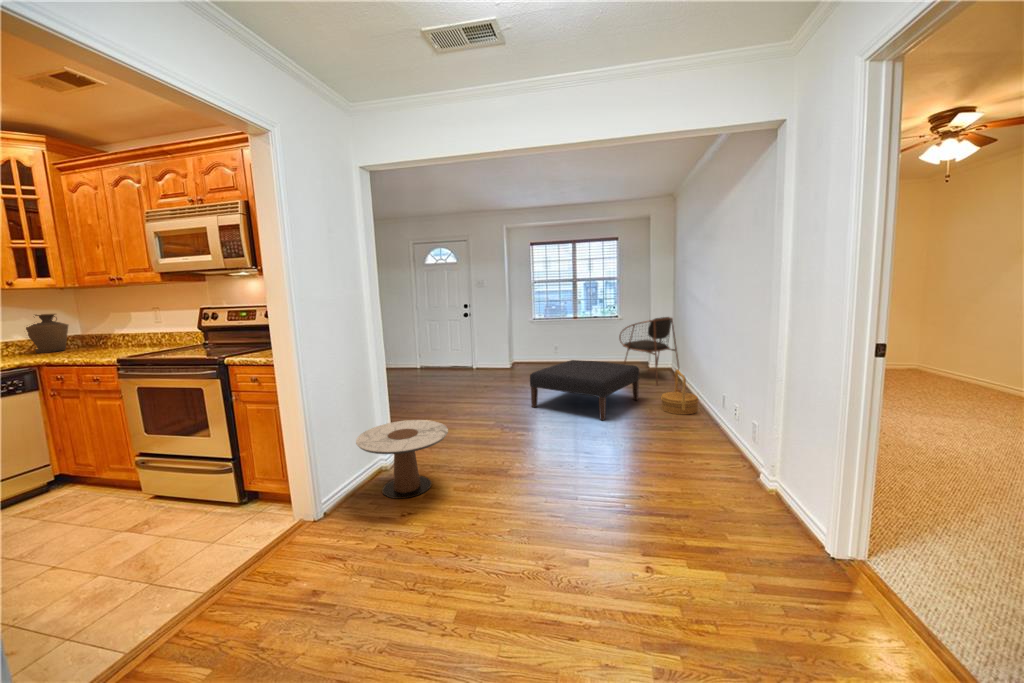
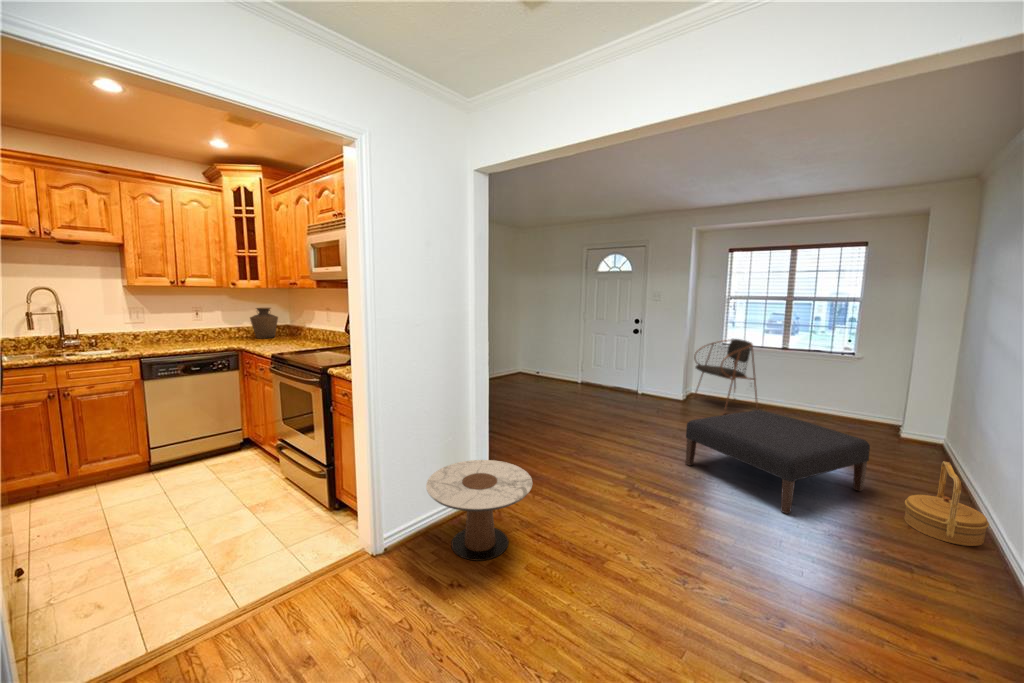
dining chair: present [619,317,679,384] -> present [694,339,758,414]

